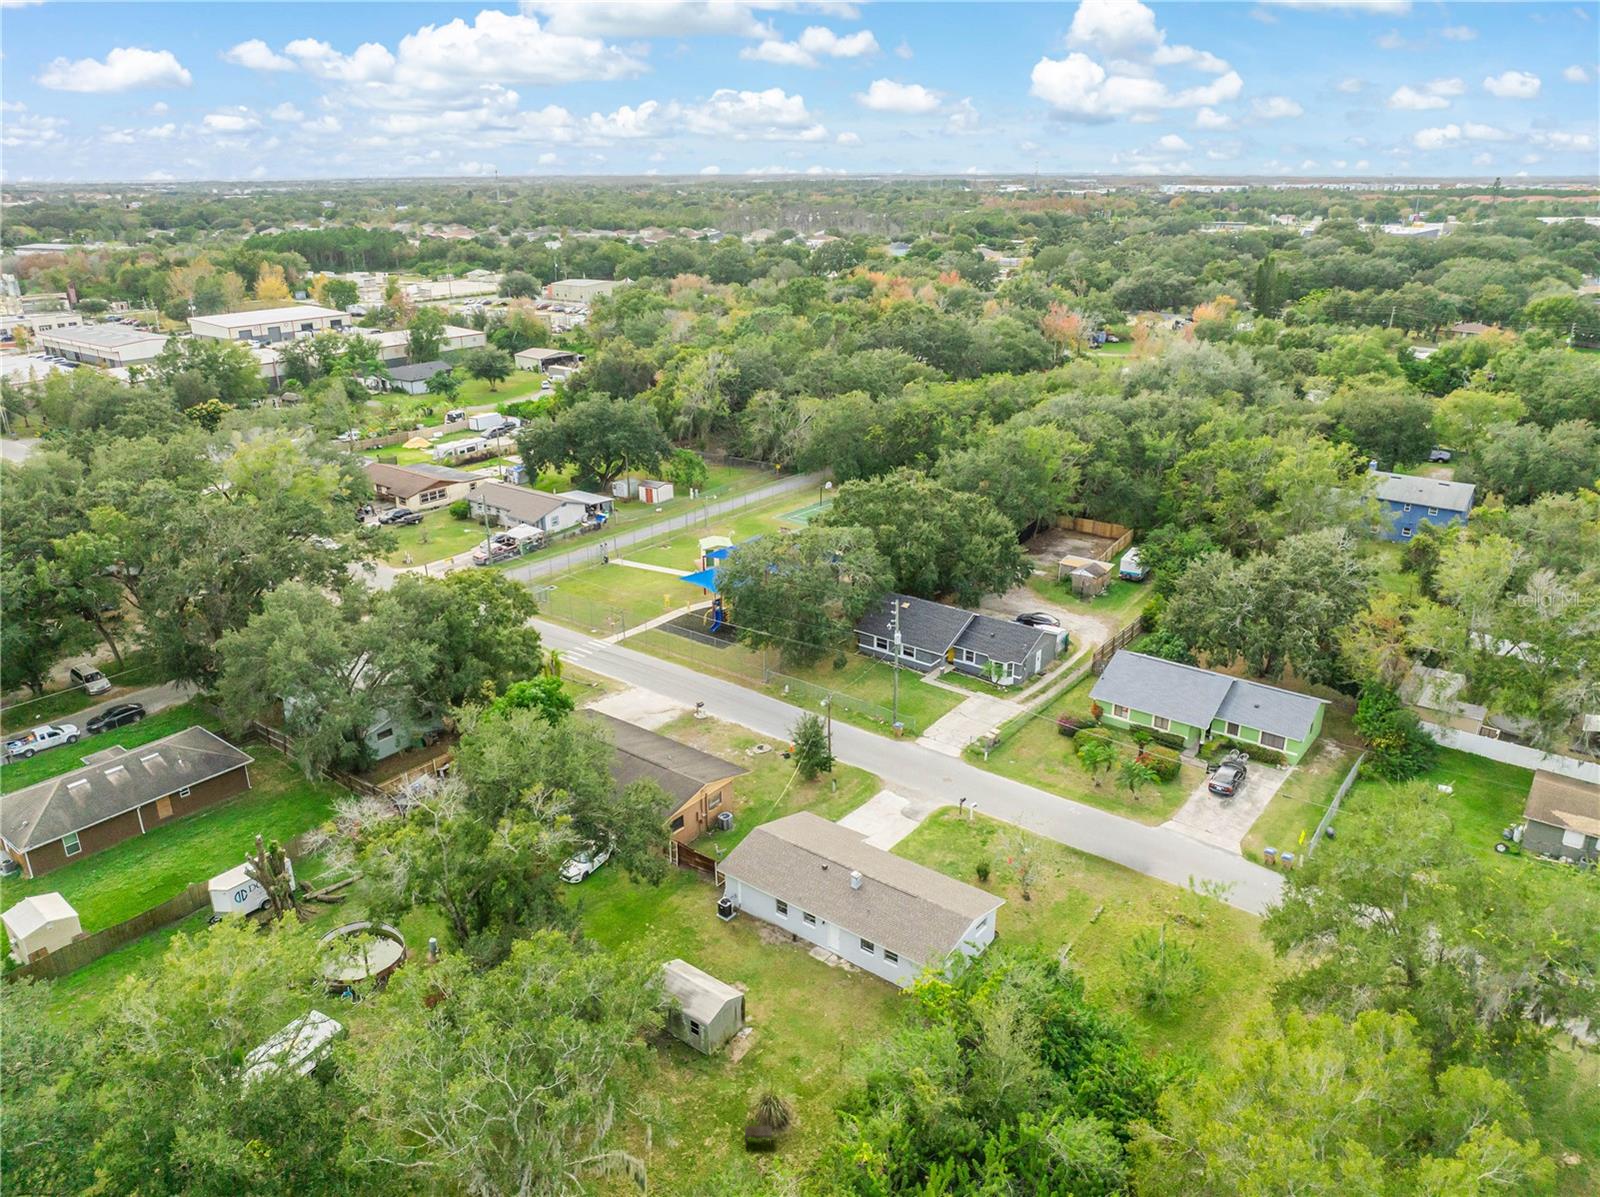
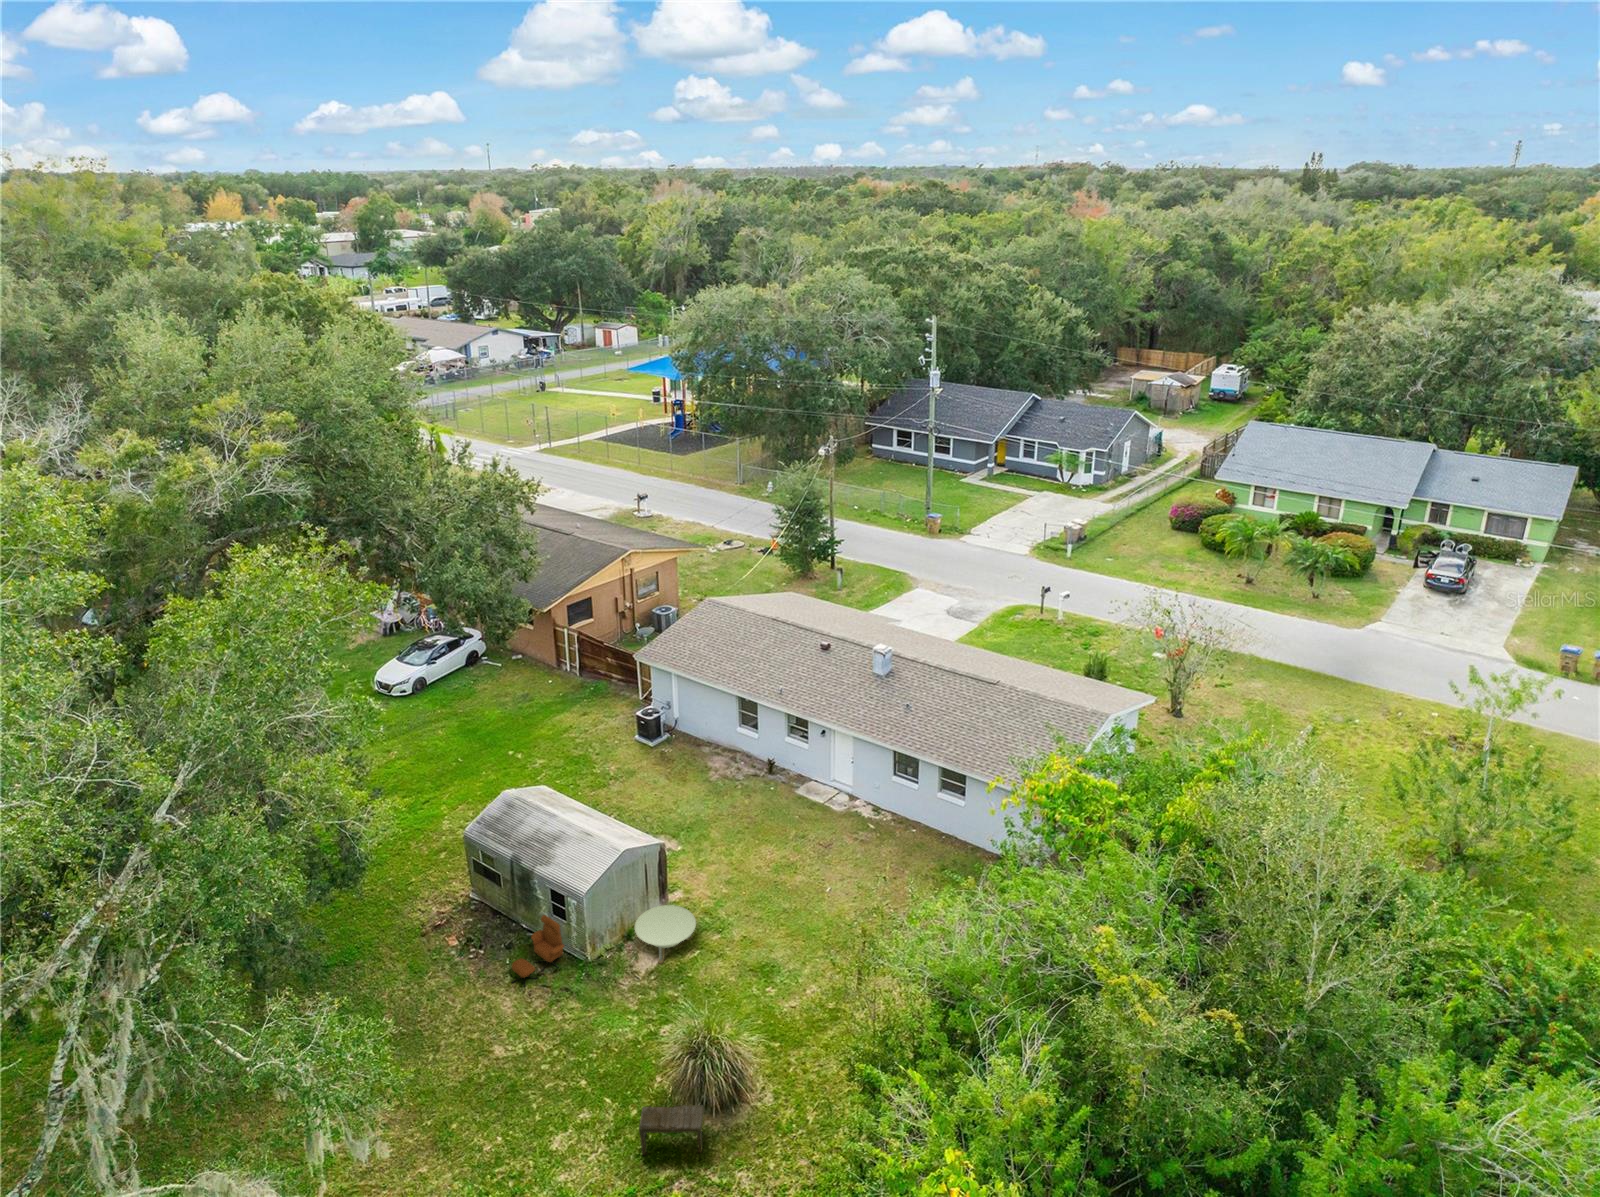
round table: none [732,1026,762,1057] -> present [635,905,696,964]
lounge chair: none [675,1033,700,1069] -> present [512,915,564,982]

